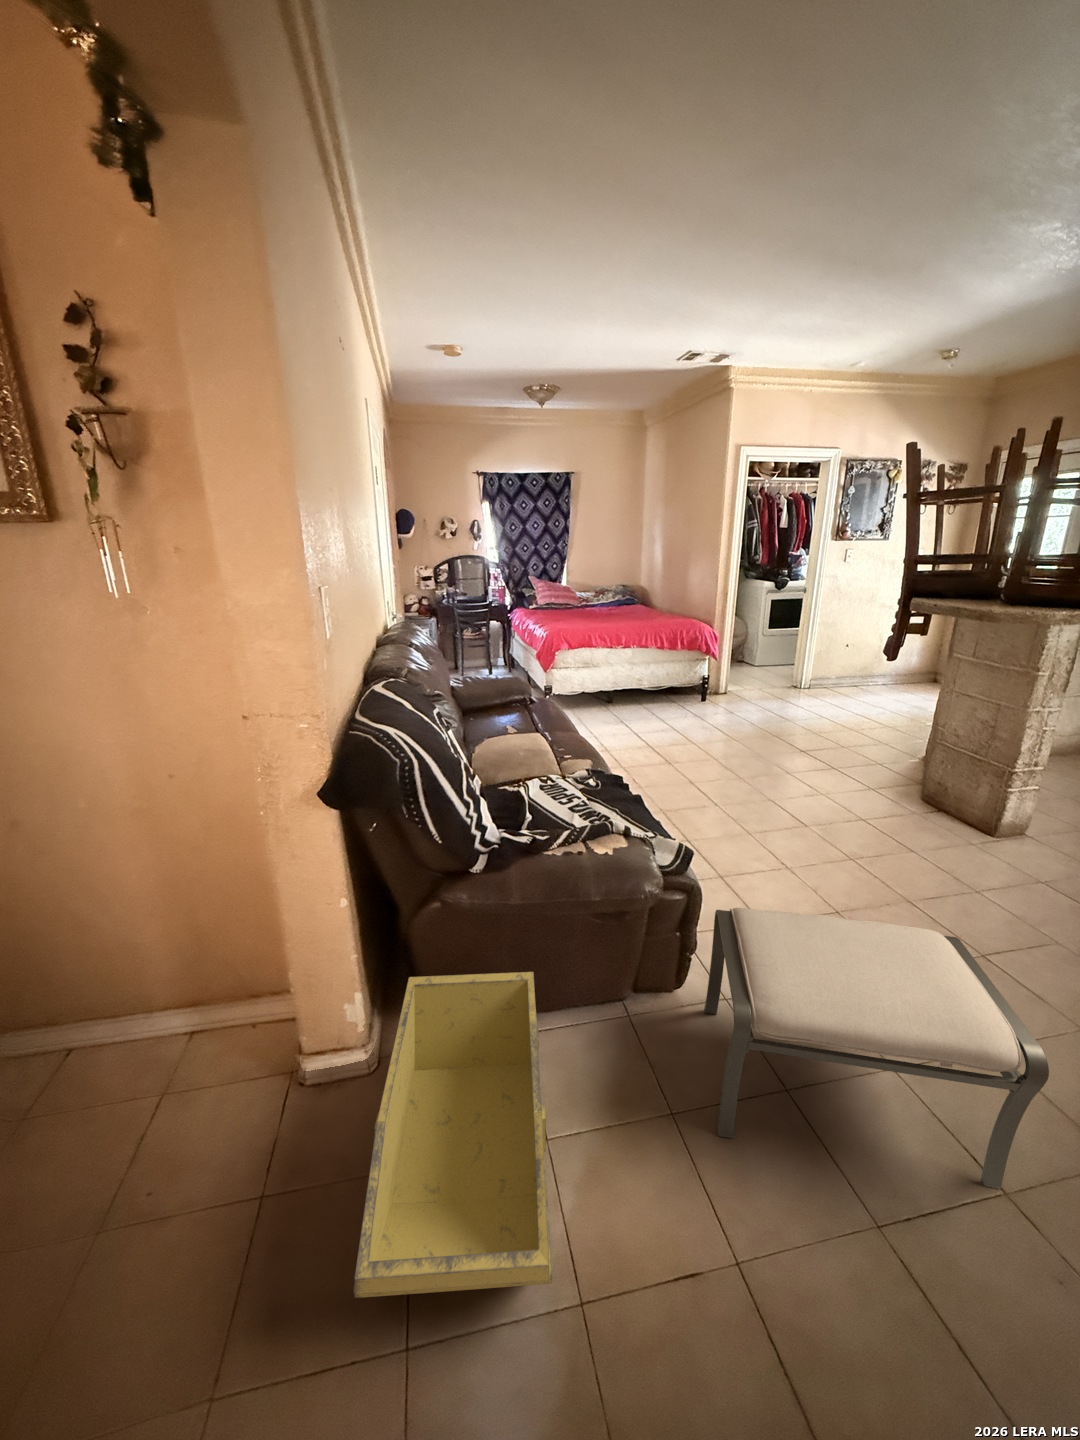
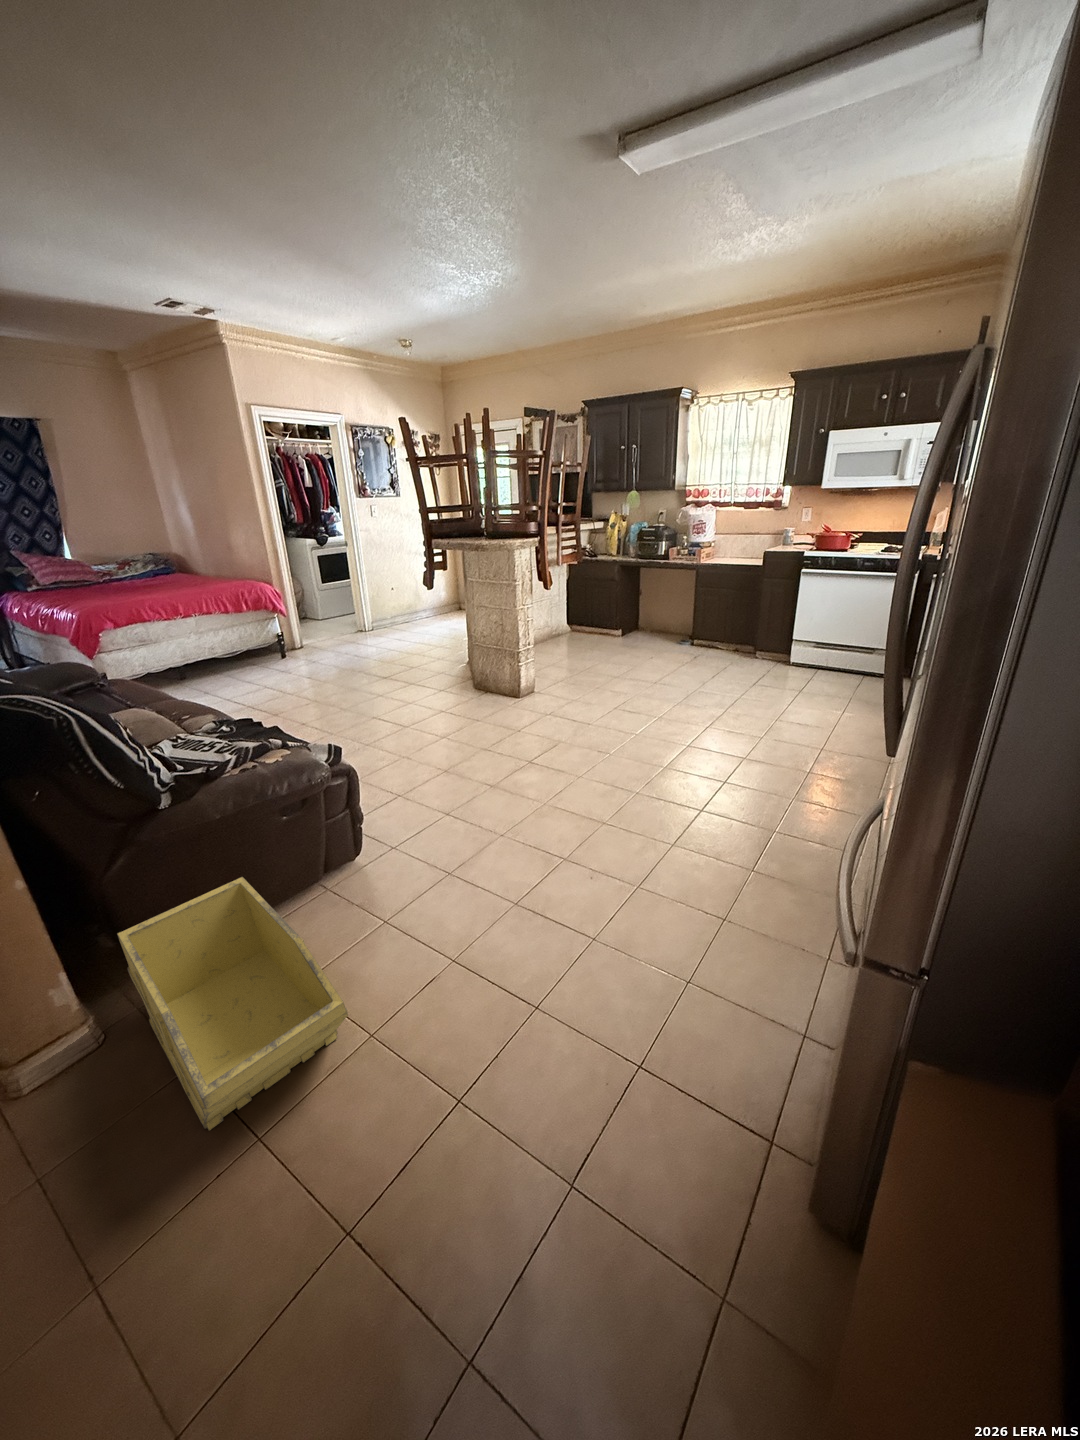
ottoman: present [704,908,1049,1188] -> none [369,742,559,915]

